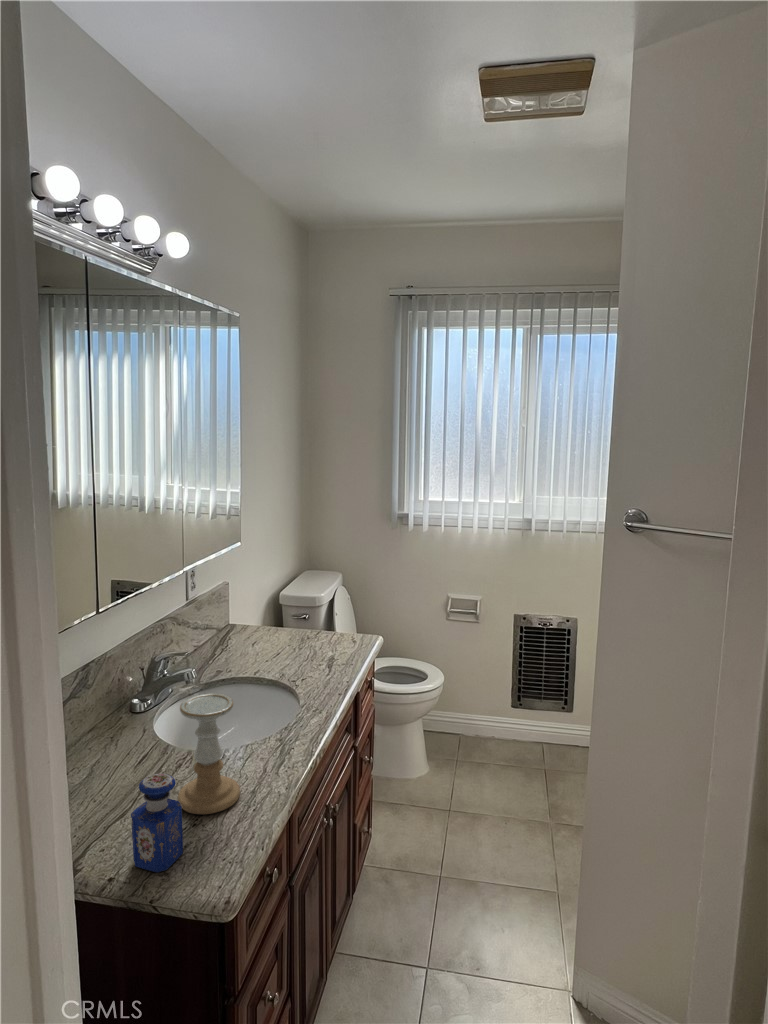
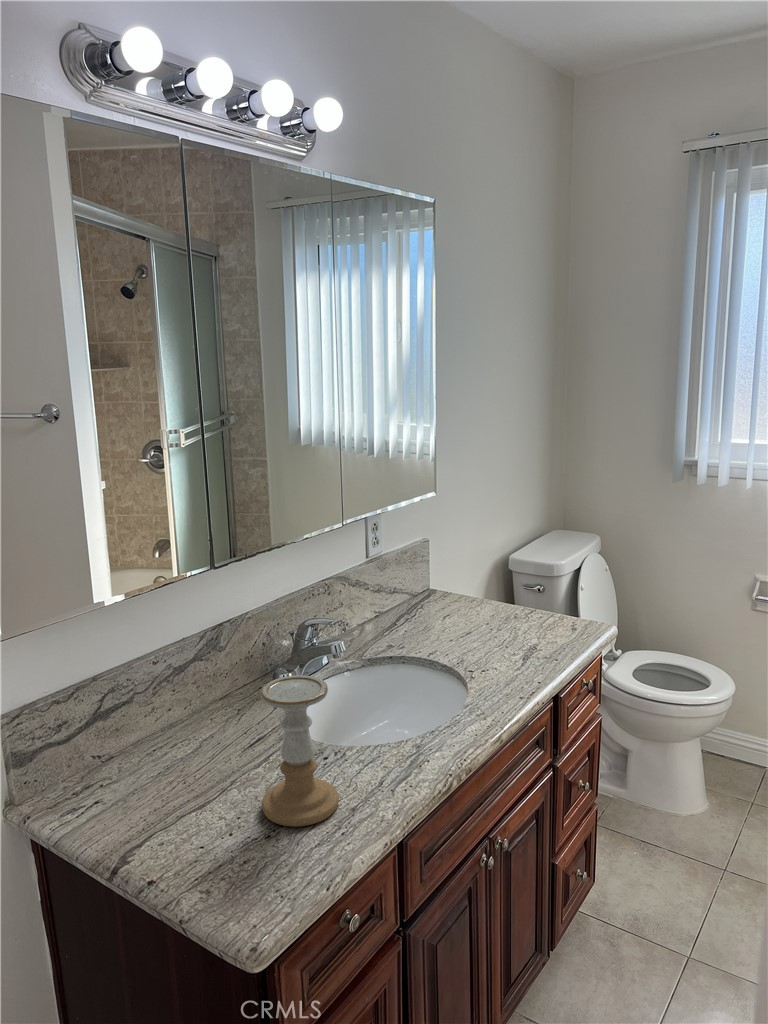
perfume bottle: present [131,774,183,872] -> none [176,767,240,887]

